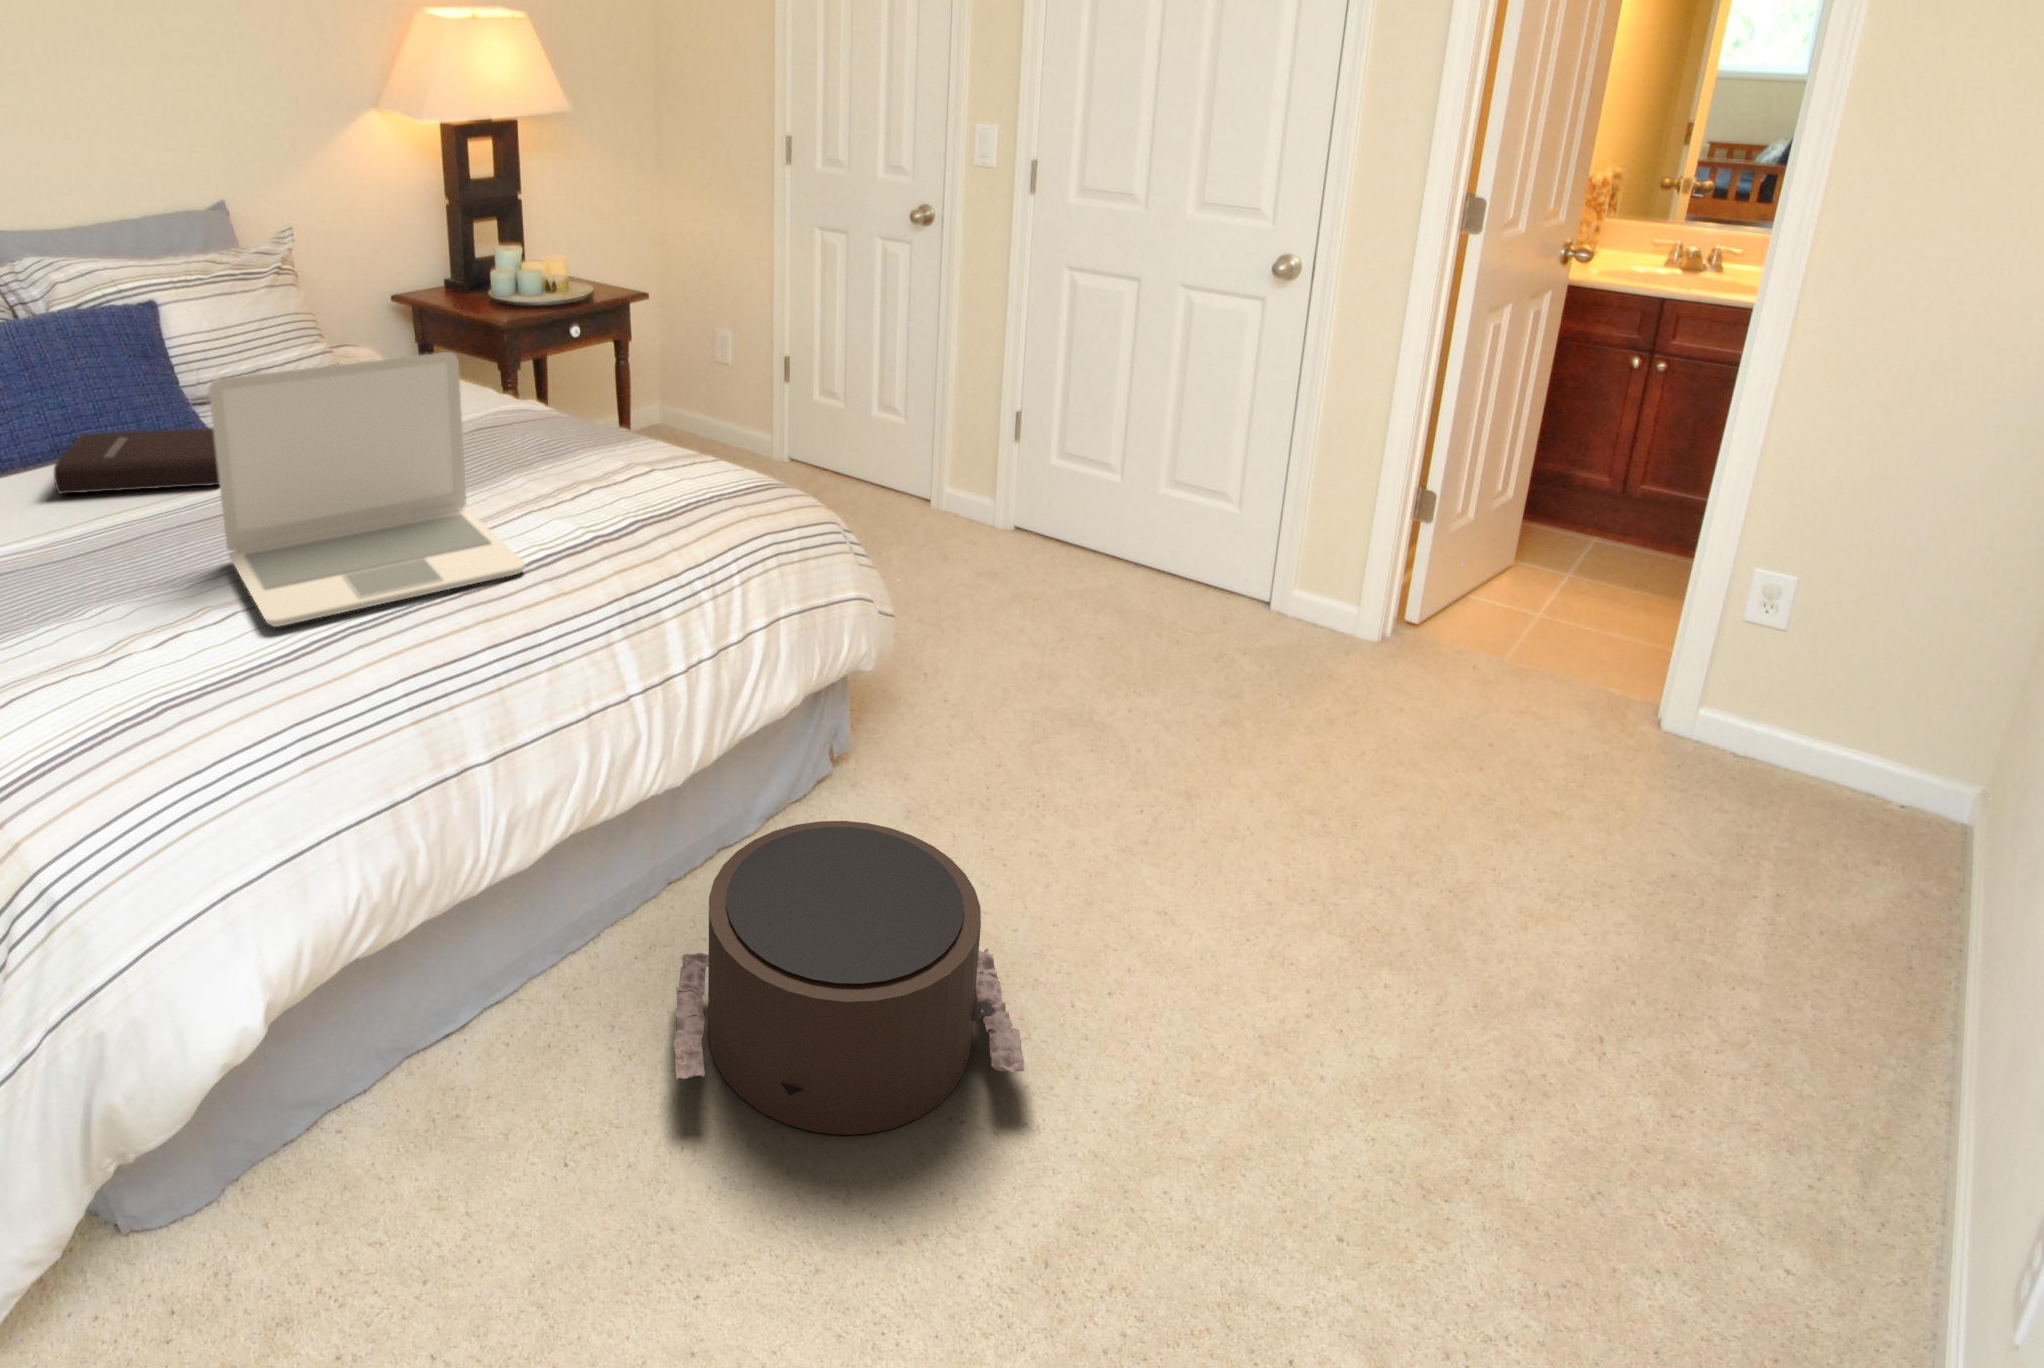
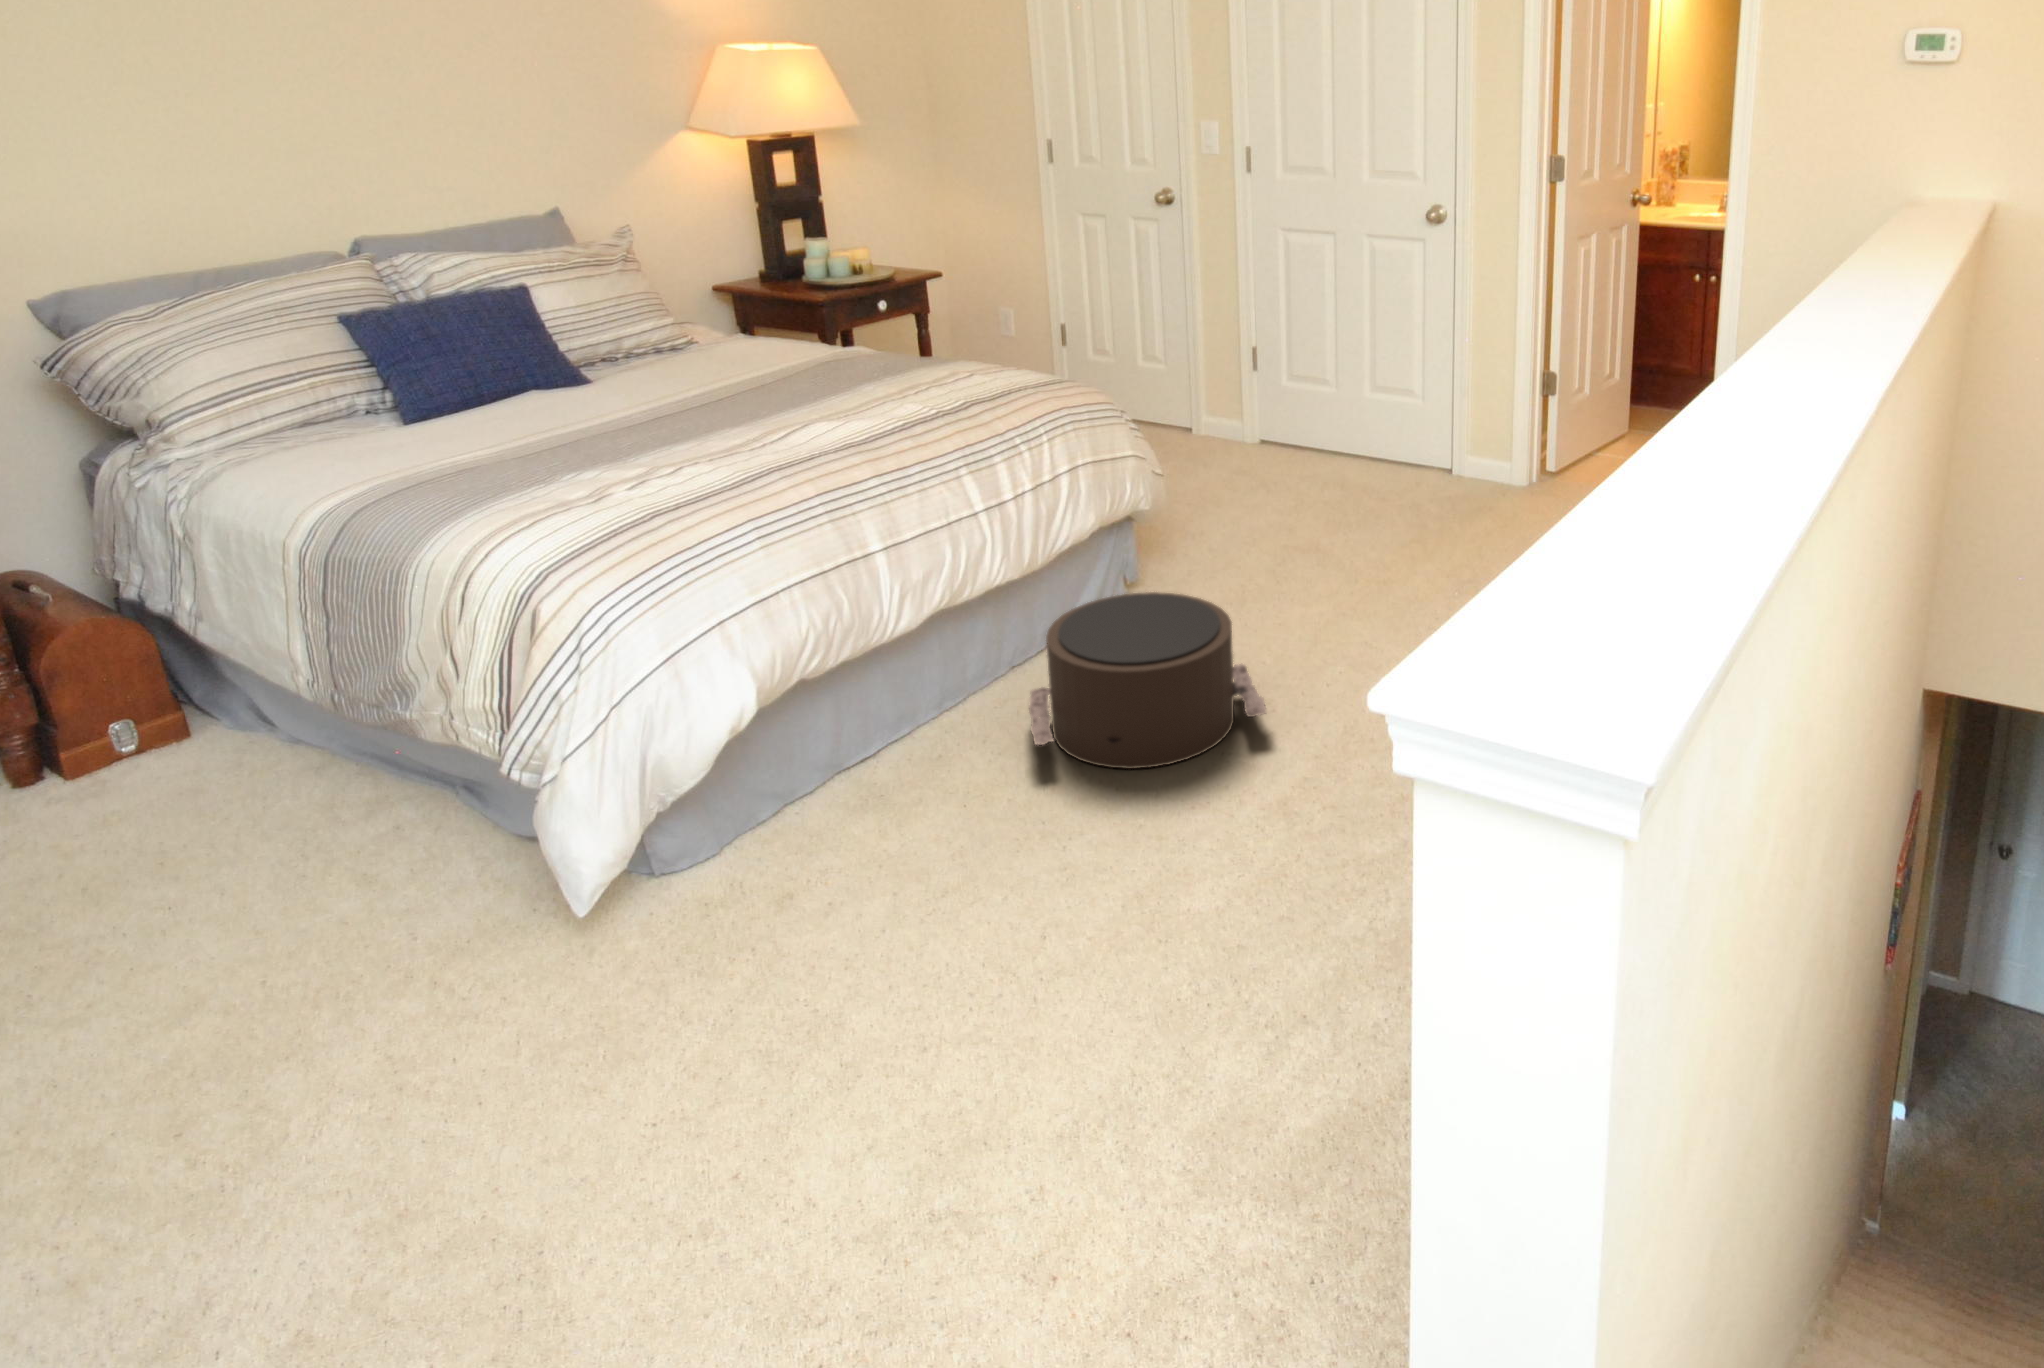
laptop: present [209,352,525,627] -> none [637,288,890,474]
book: present [54,428,219,494] -> none [483,372,627,426]

